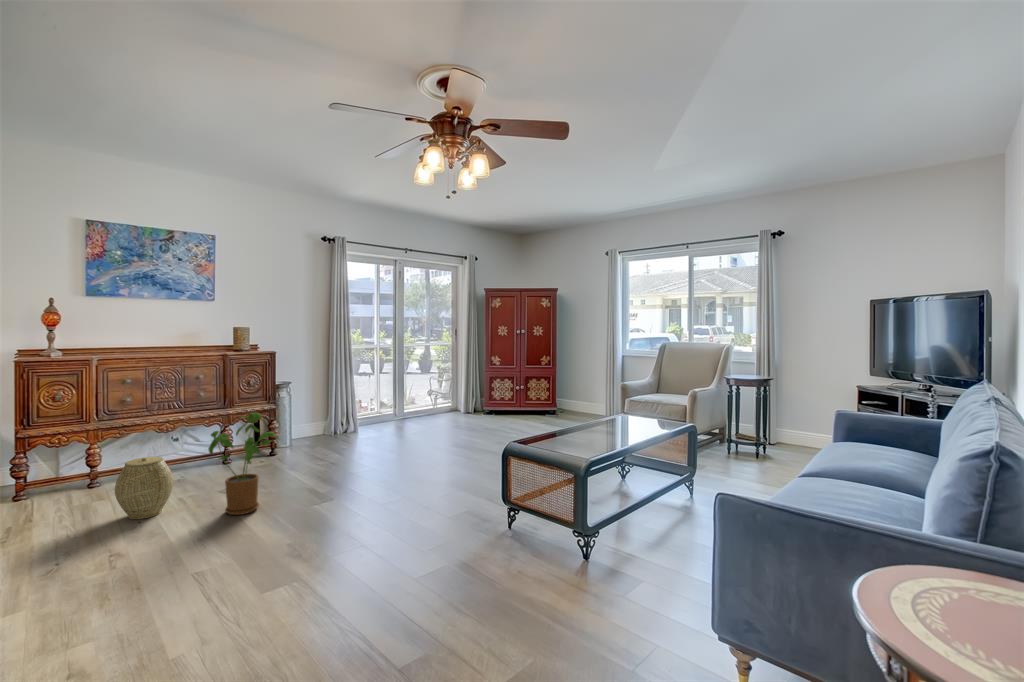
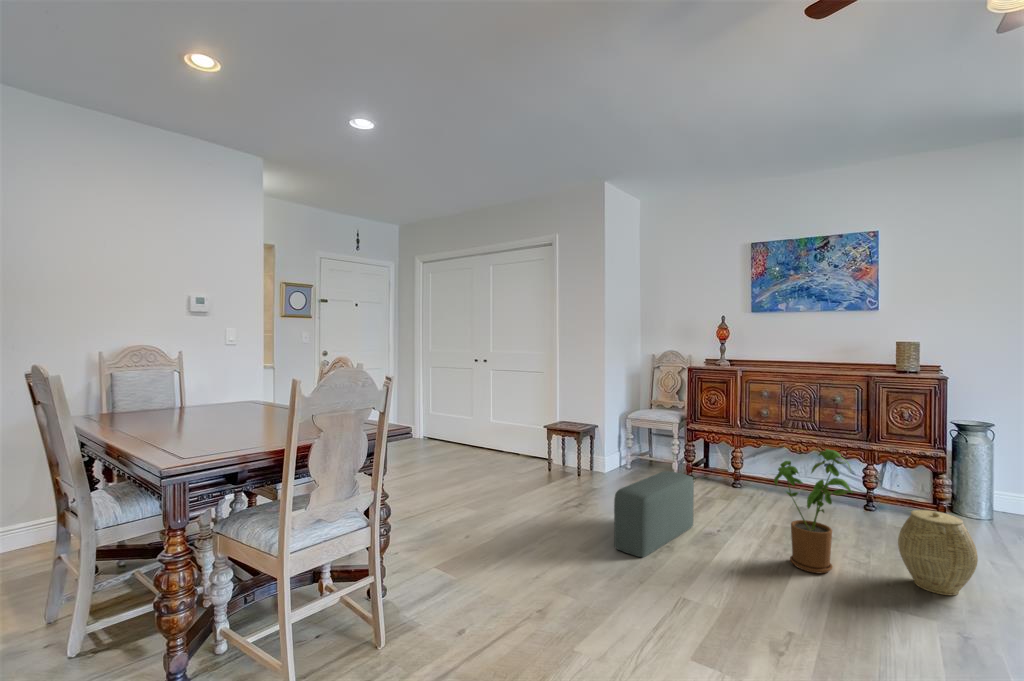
woven basket: present [115,457,174,519] -> present [898,510,978,596]
pouf: none [37,478,105,591] -> present [614,471,694,557]

